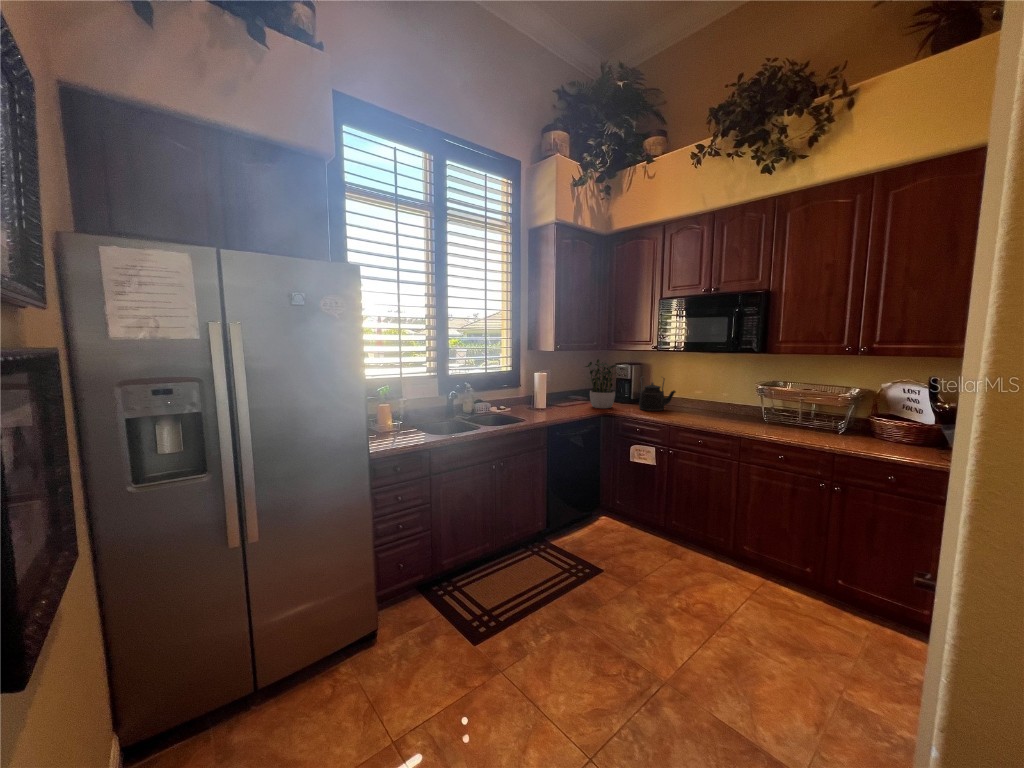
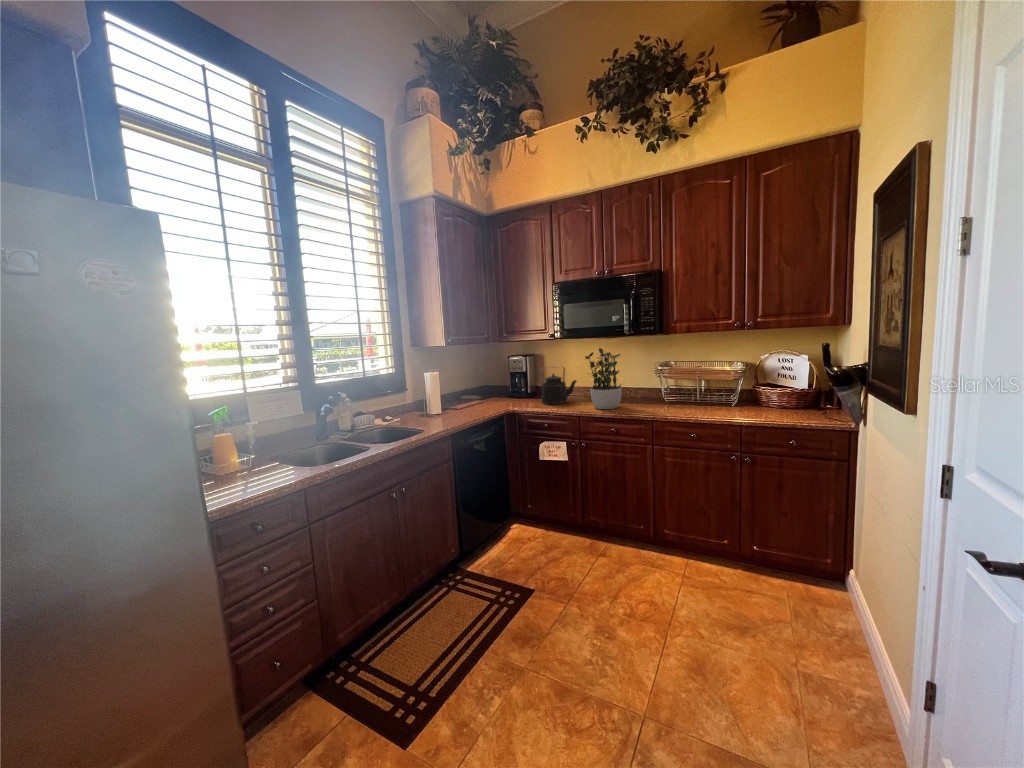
potted plant: present [585,359,616,408] -> present [585,348,622,409]

